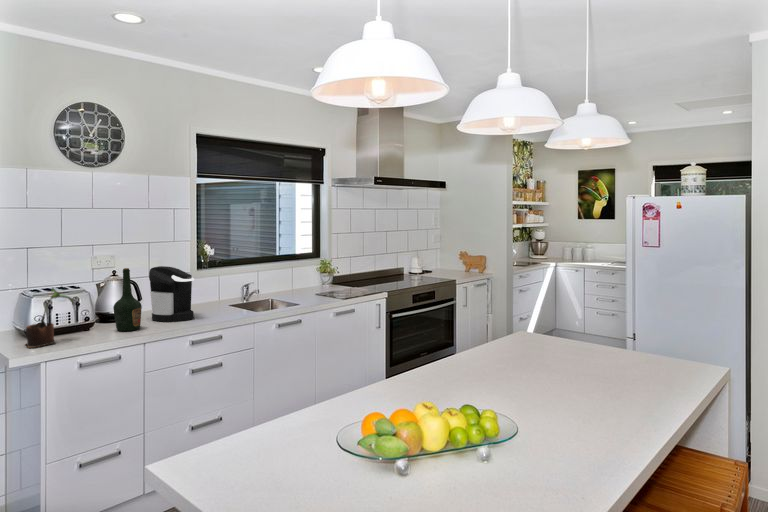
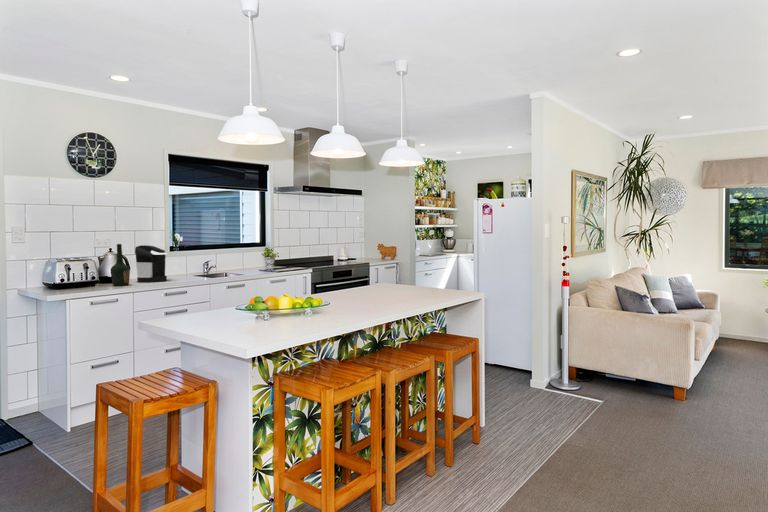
potted plant: present [25,288,73,348] -> none [51,253,84,292]

